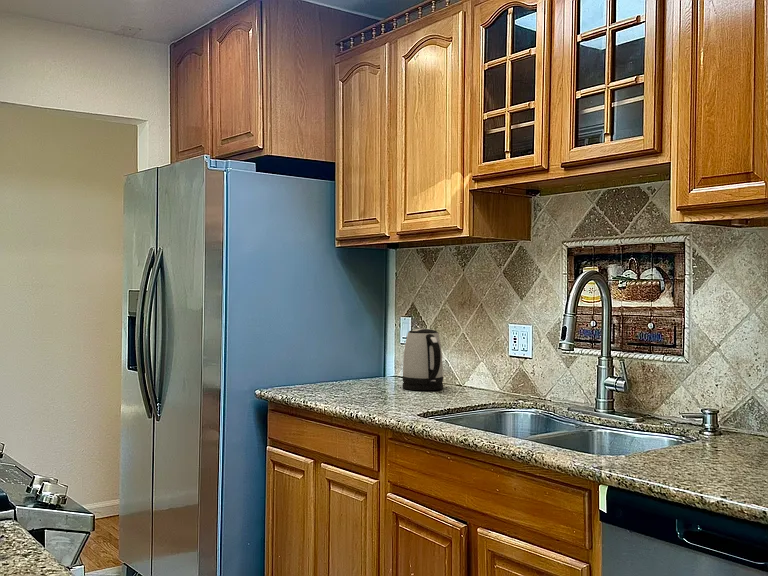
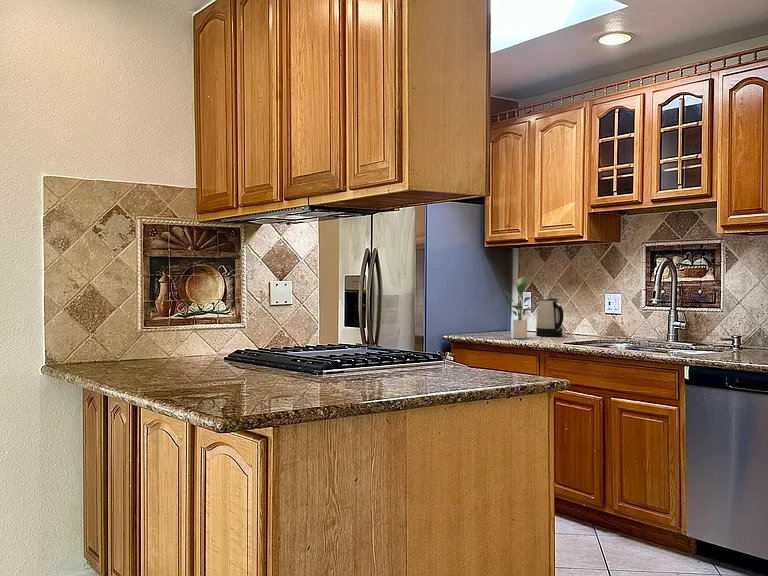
potted plant: none [340,293,392,397] -> present [504,276,533,339]

